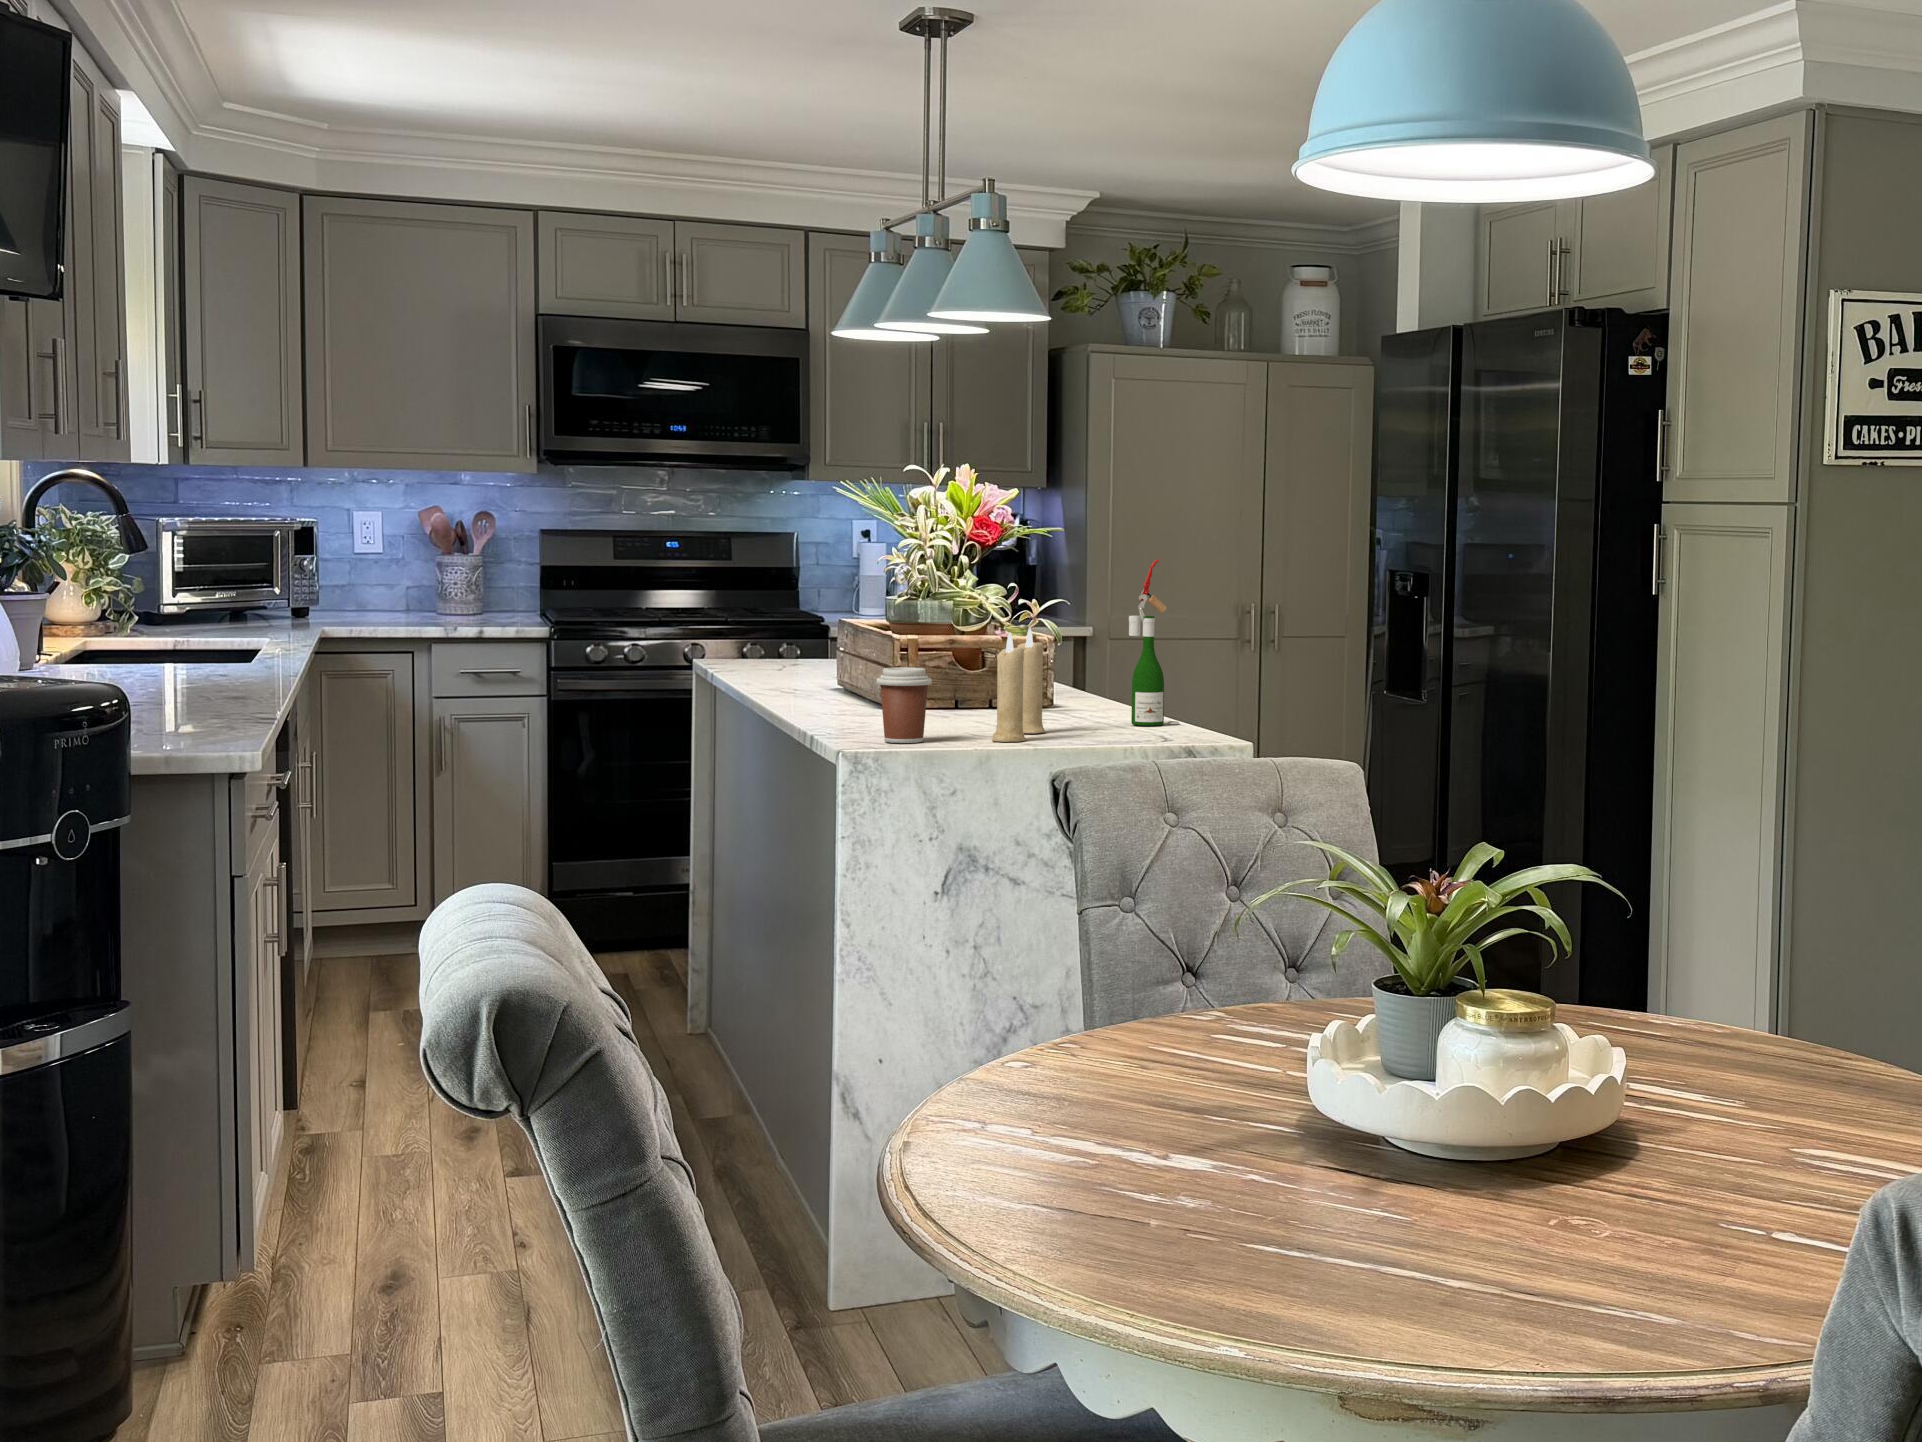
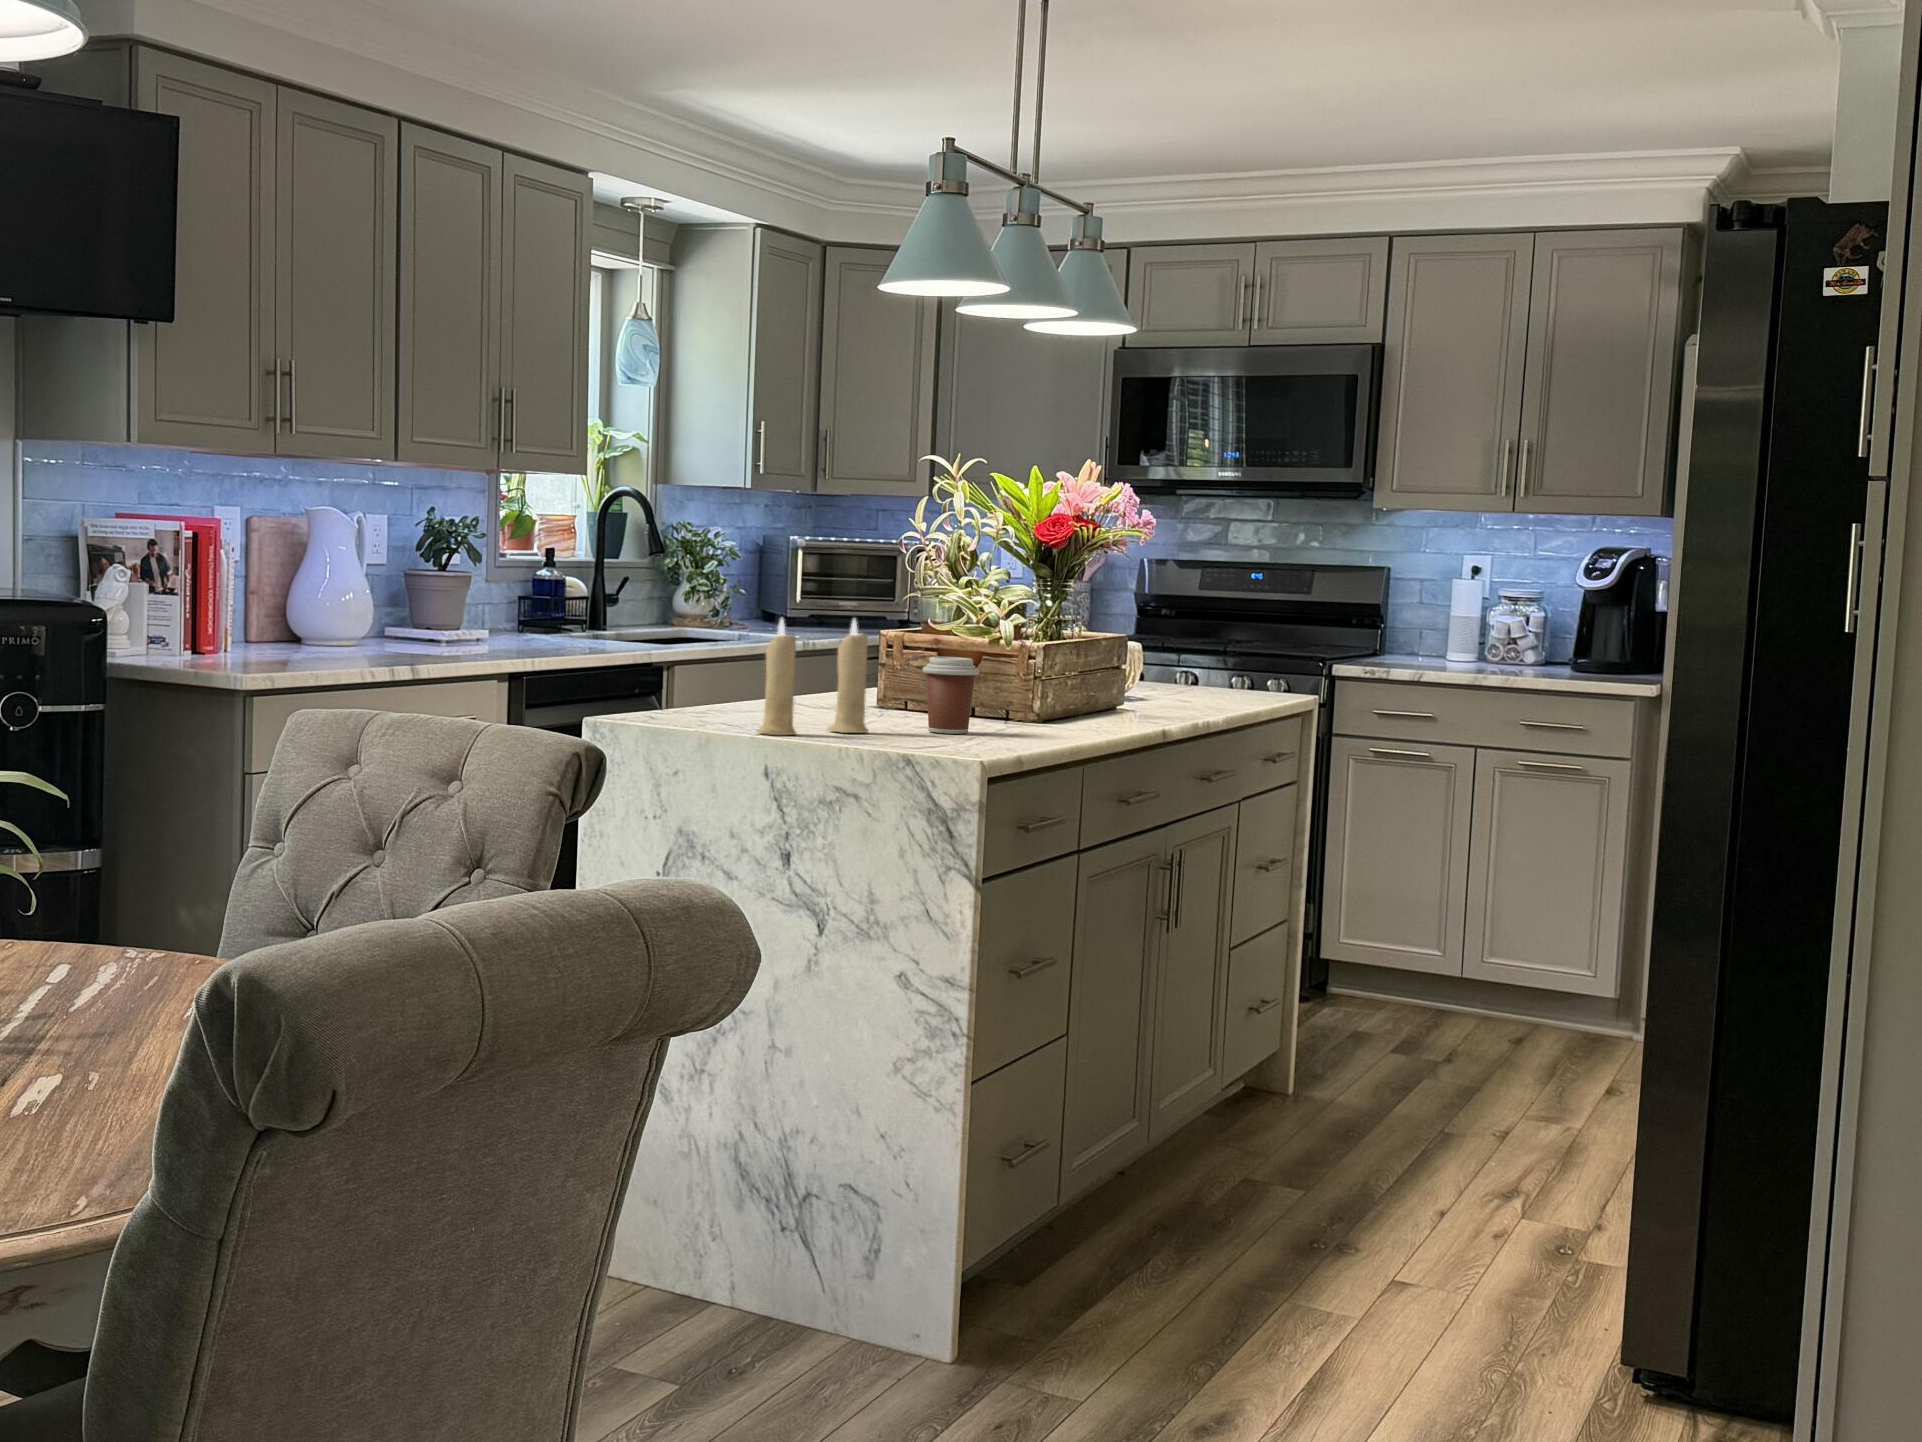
wine bottle: present [1129,559,1179,726] -> none [991,549,1045,742]
coffee cup: present [877,667,932,743] -> present [923,657,979,734]

